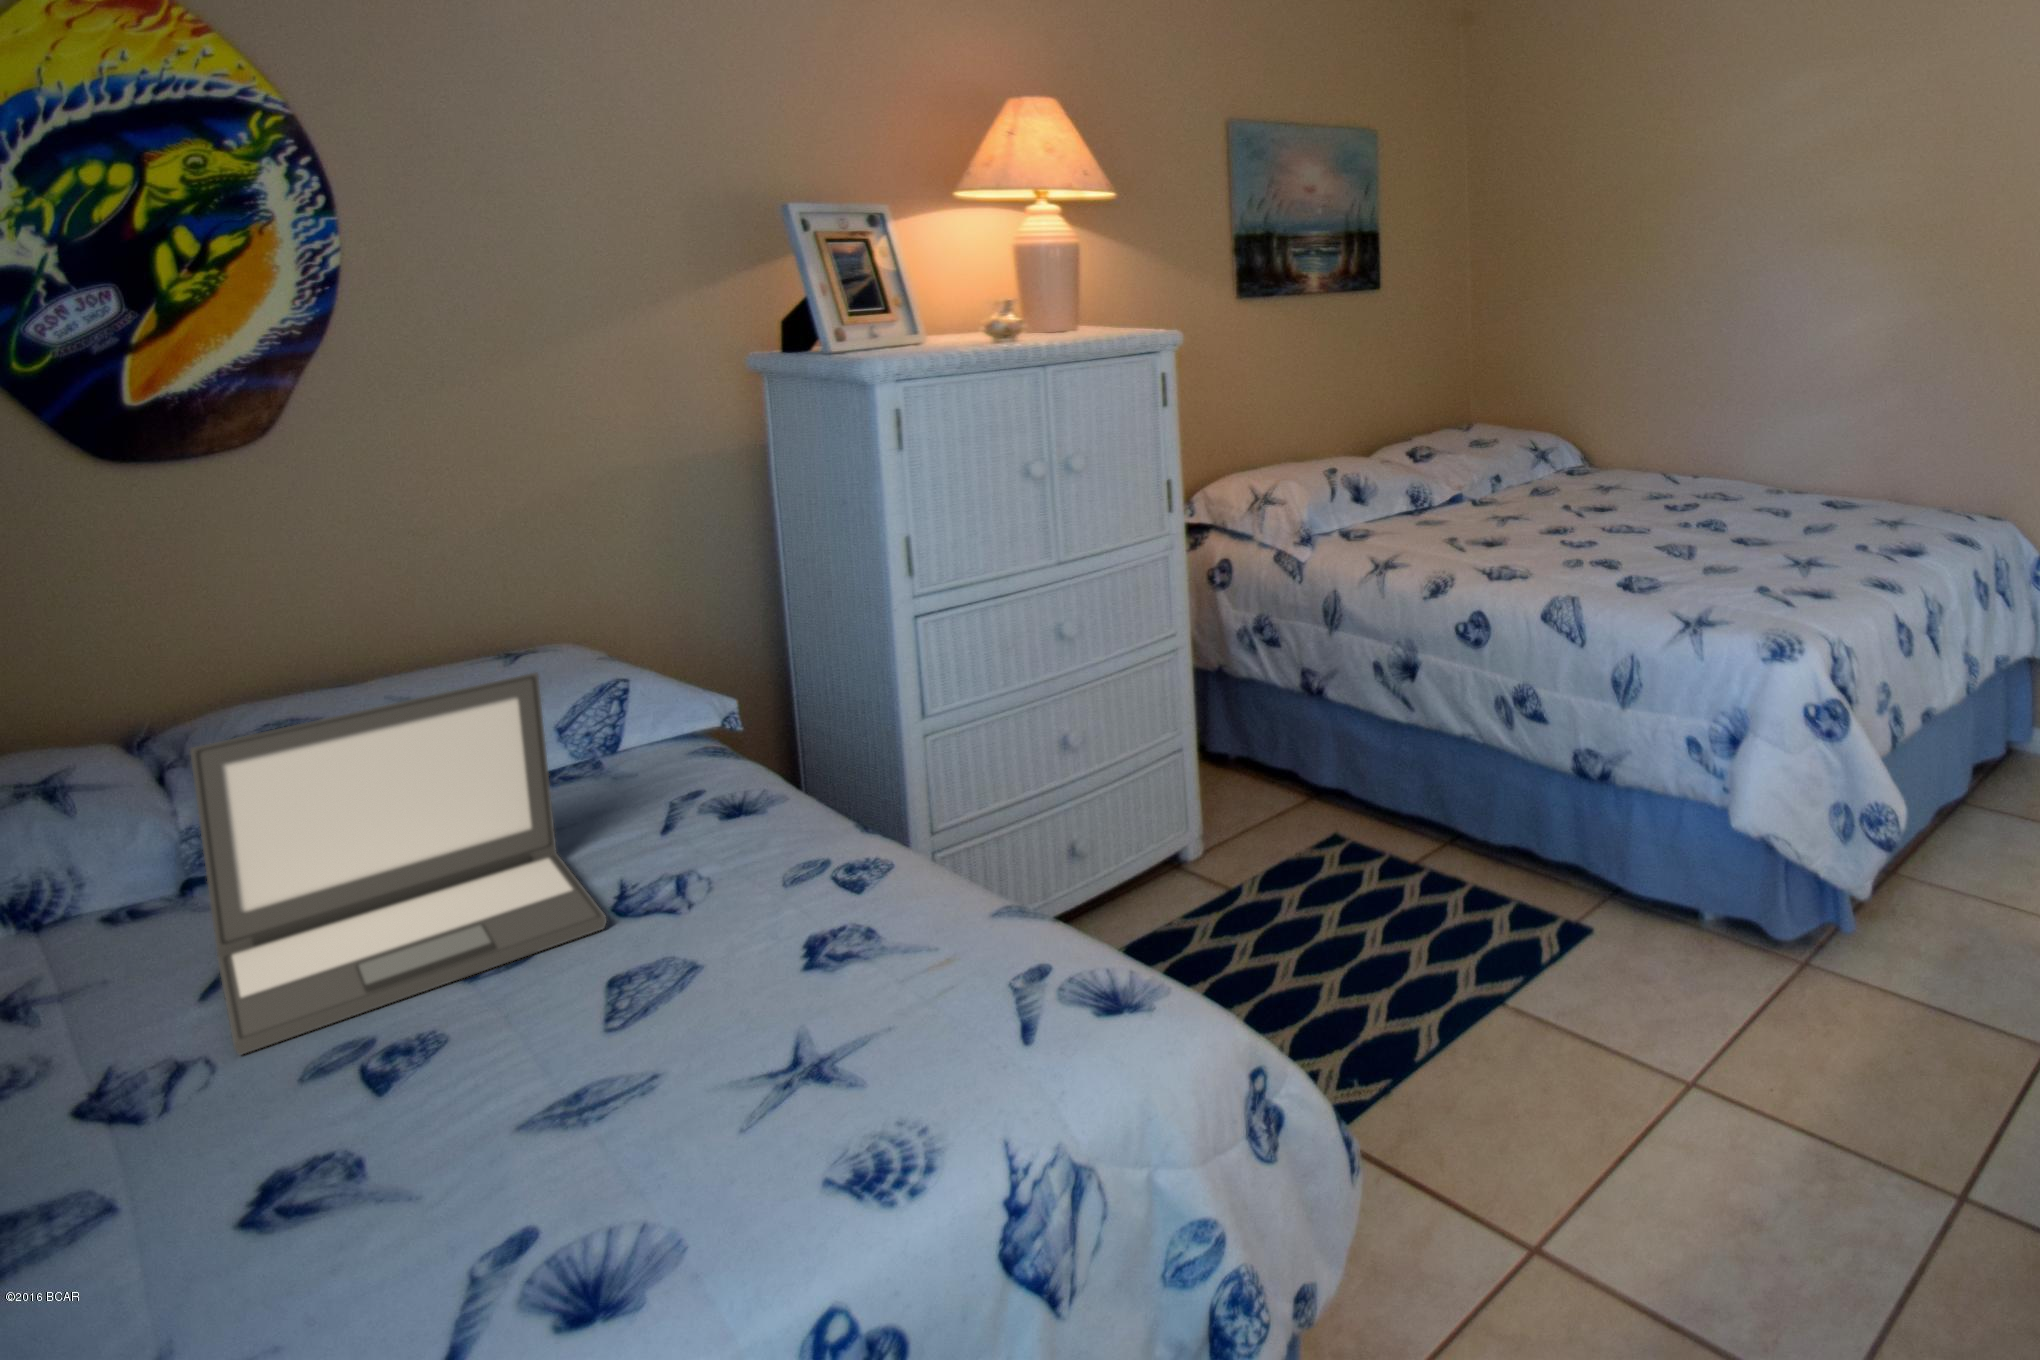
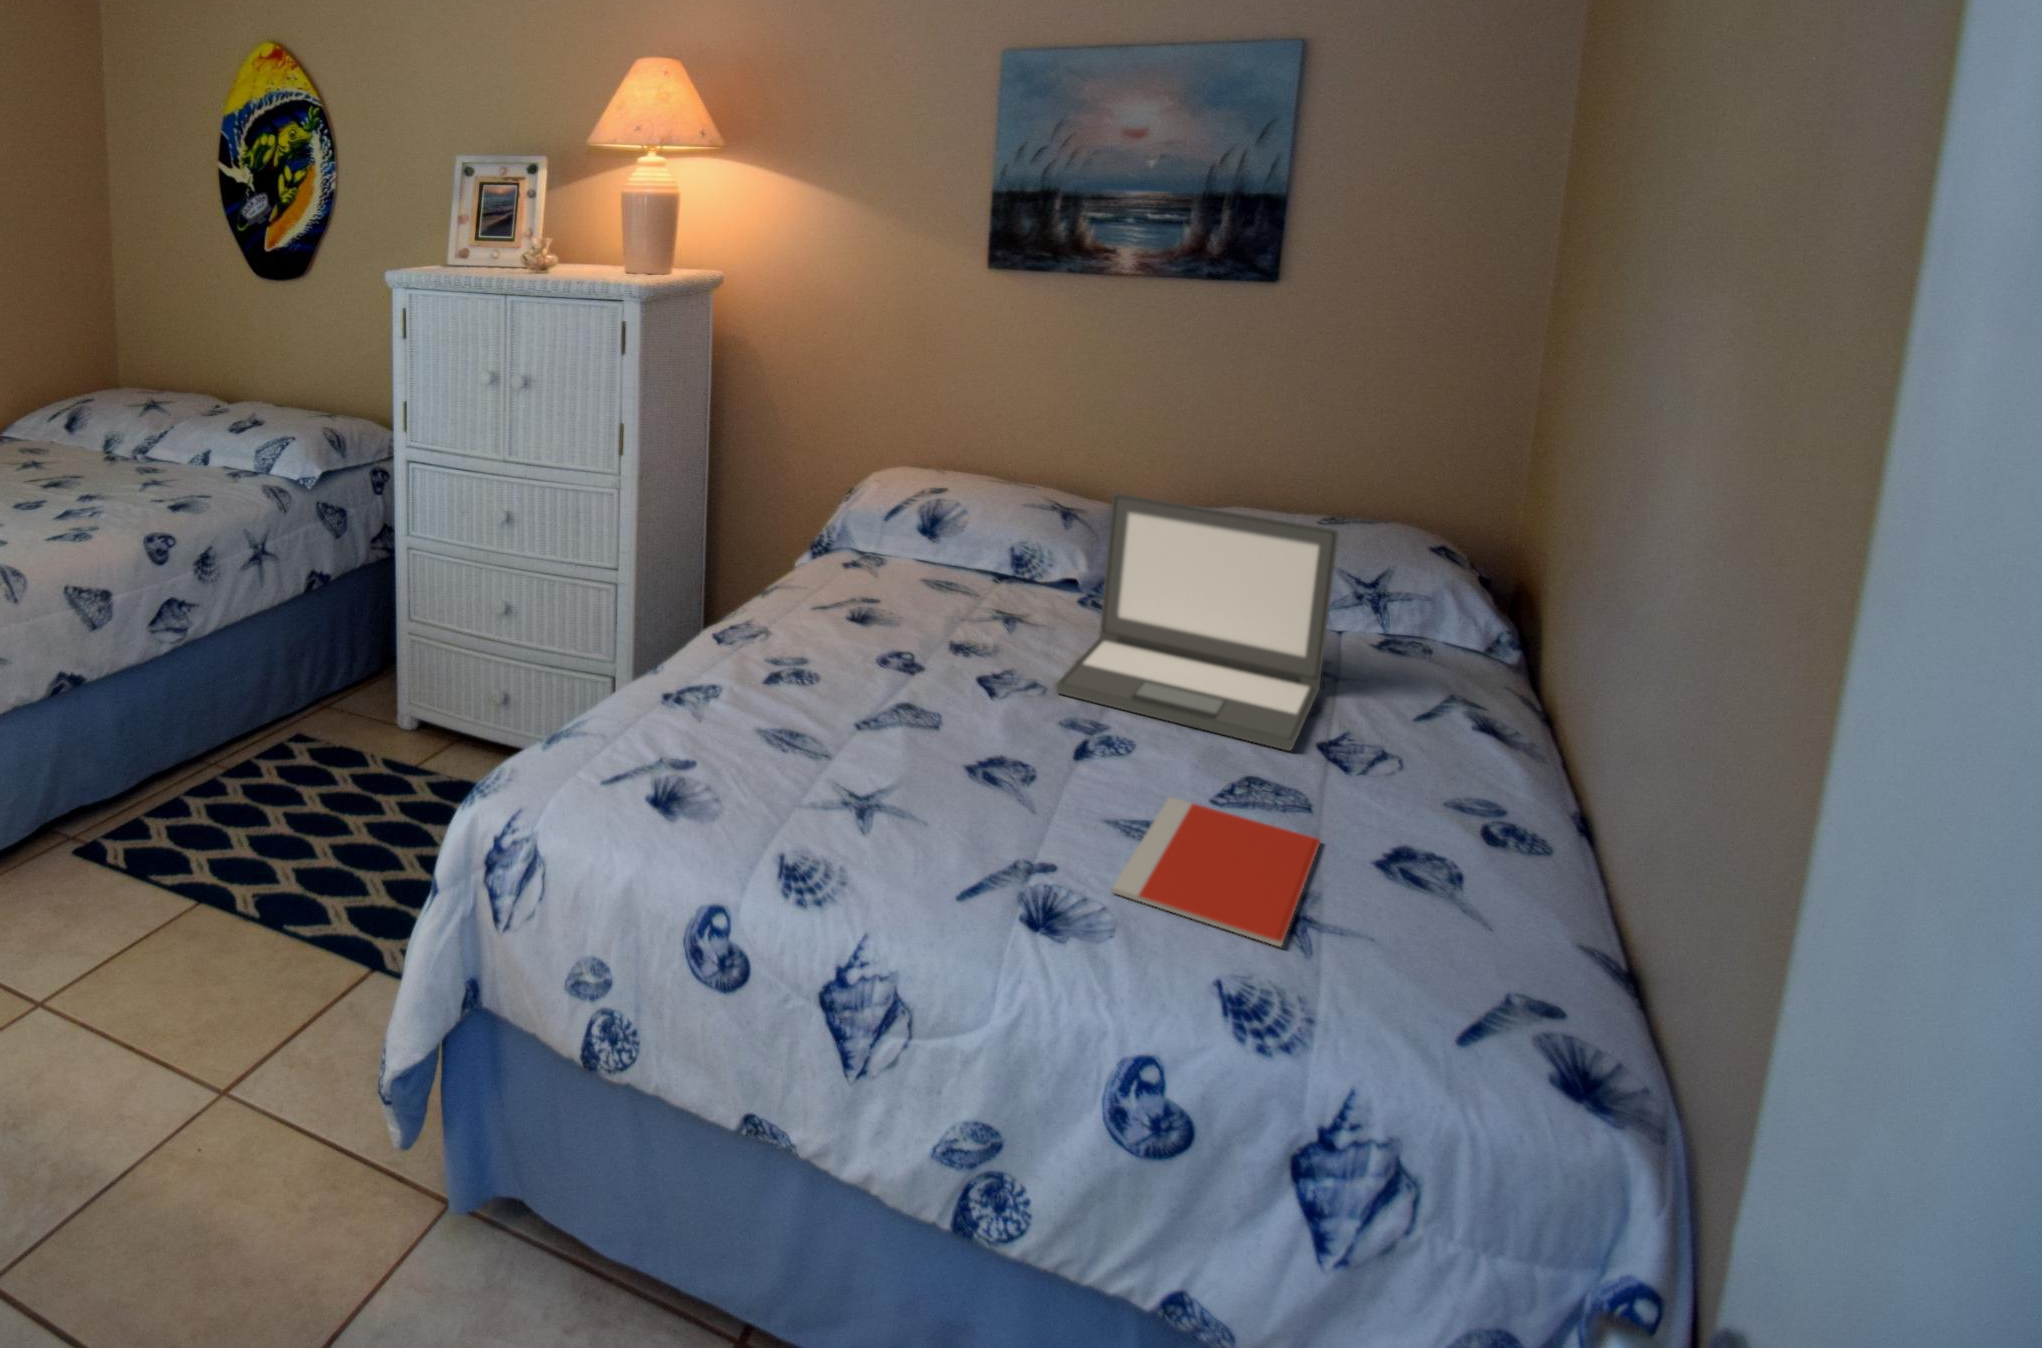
notebook: none [551,983,836,1198] -> present [1112,797,1320,947]

